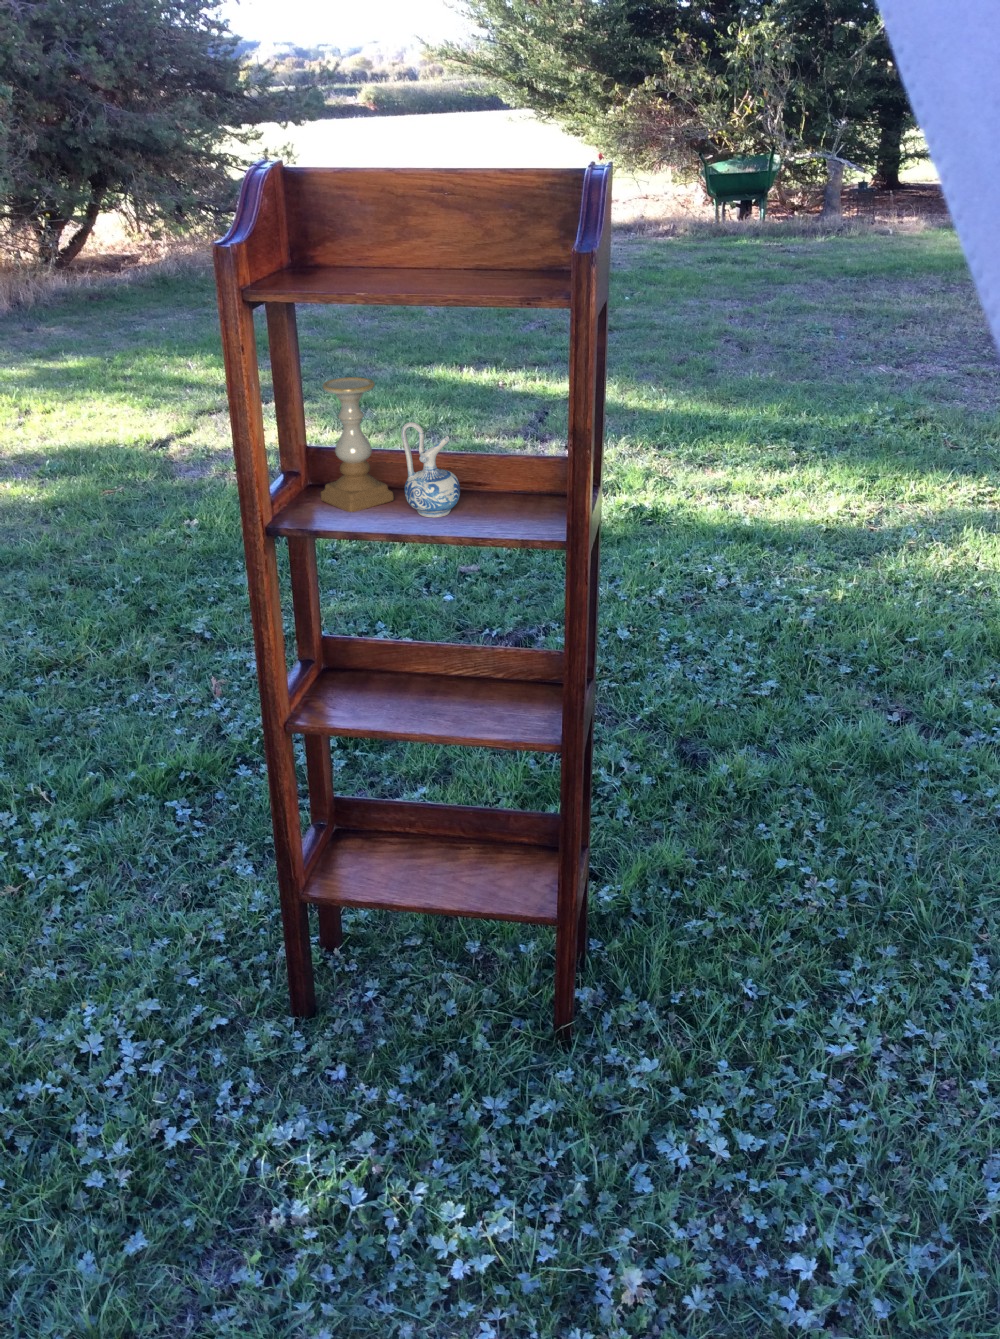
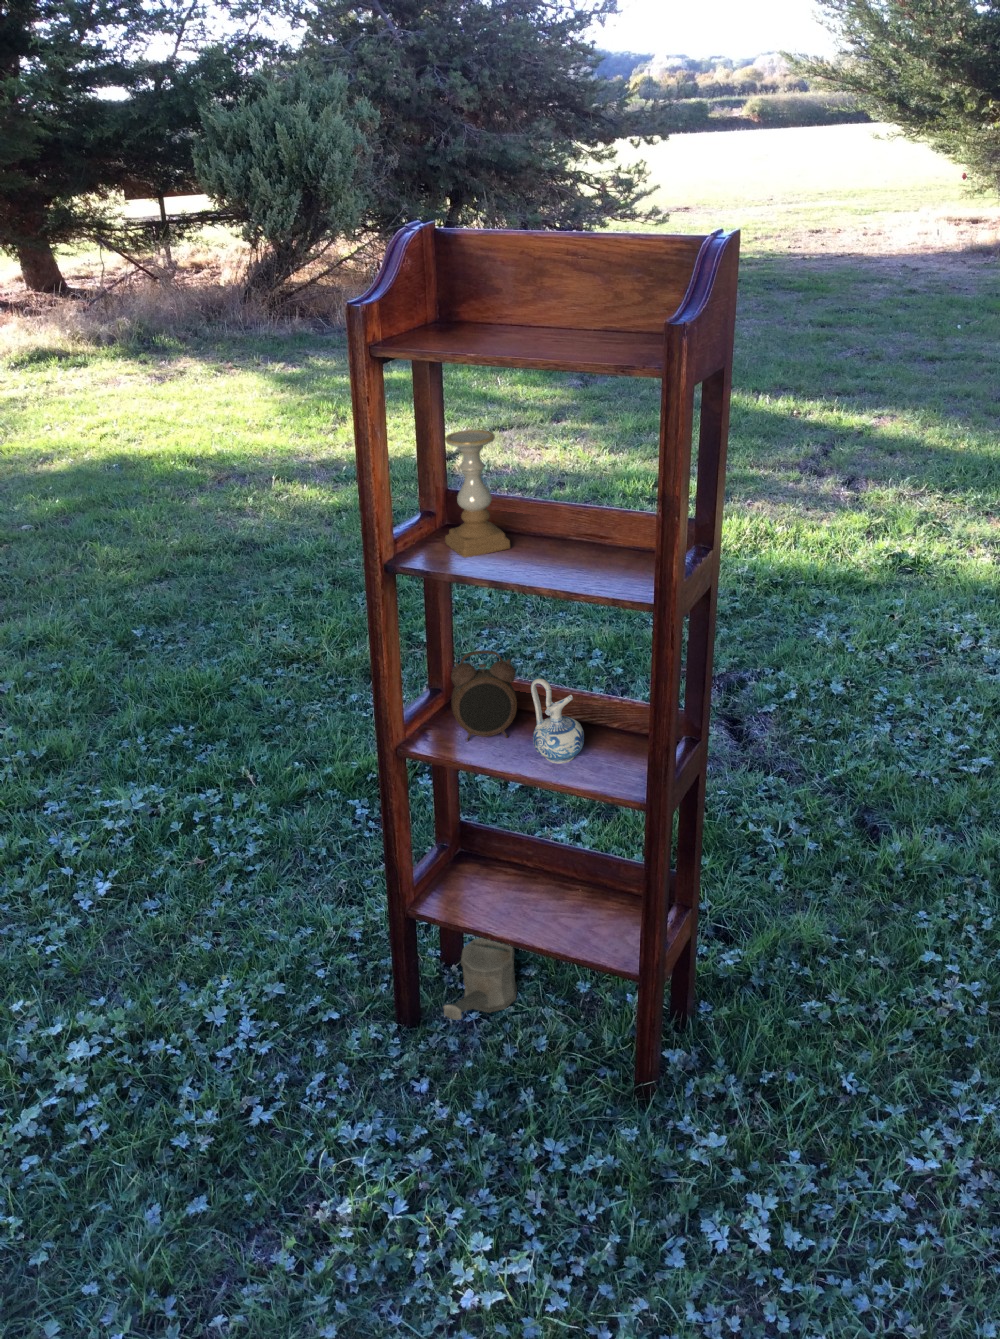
ceramic pitcher: present [401,422,460,517] -> present [531,678,584,764]
alarm clock: none [338,609,409,707] -> present [451,650,517,741]
watering can: none [352,893,411,999] -> present [444,938,517,1020]

